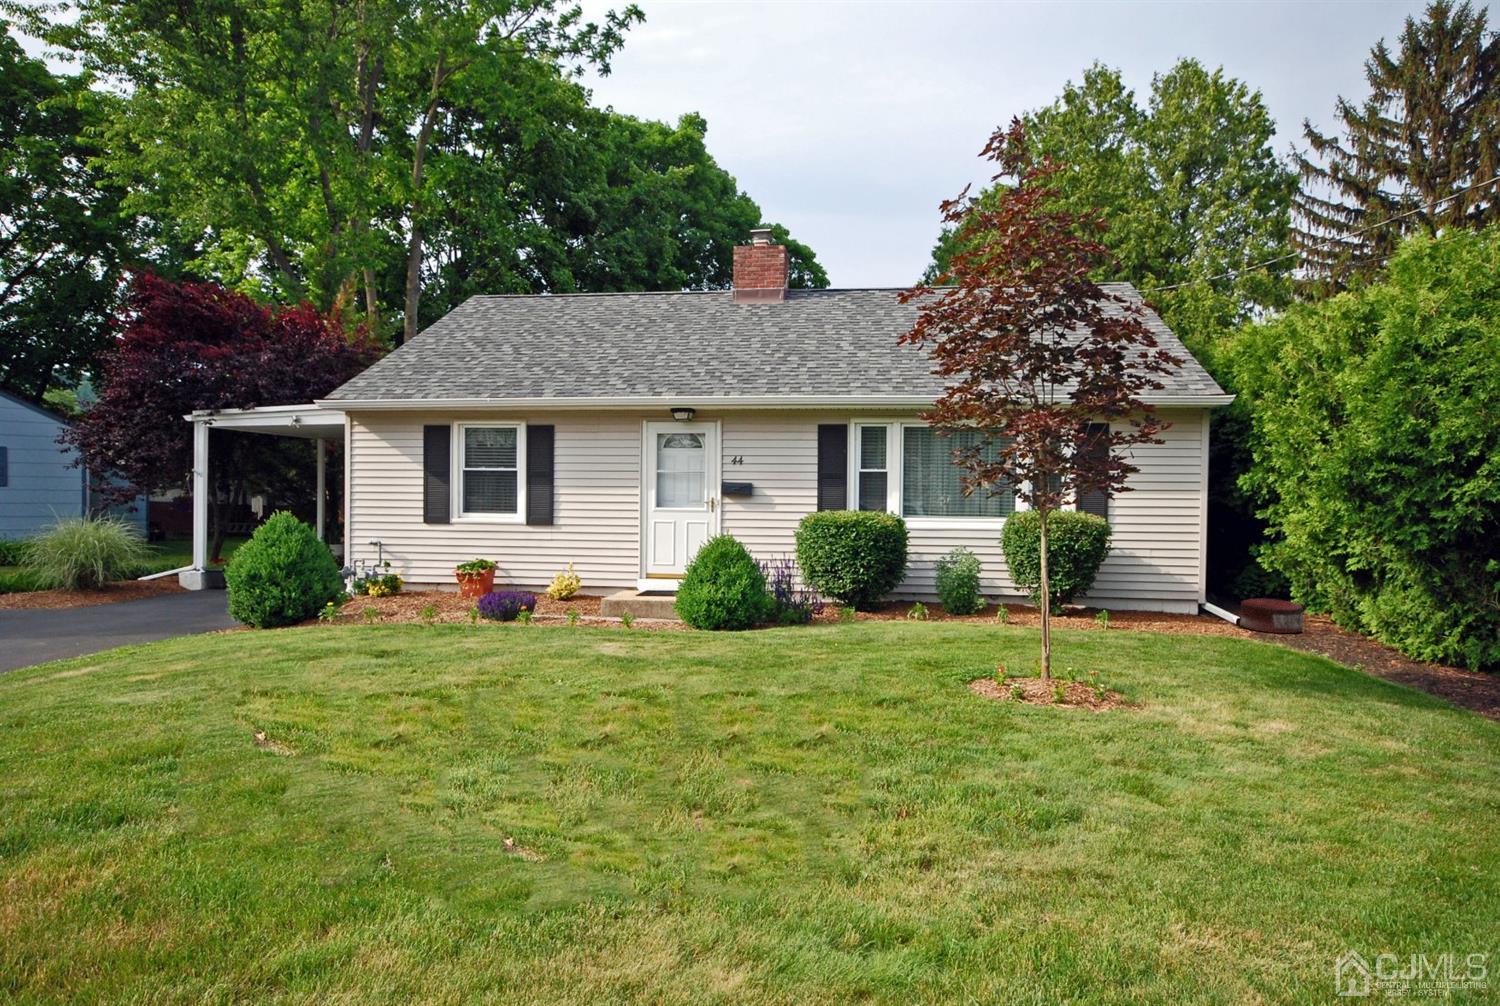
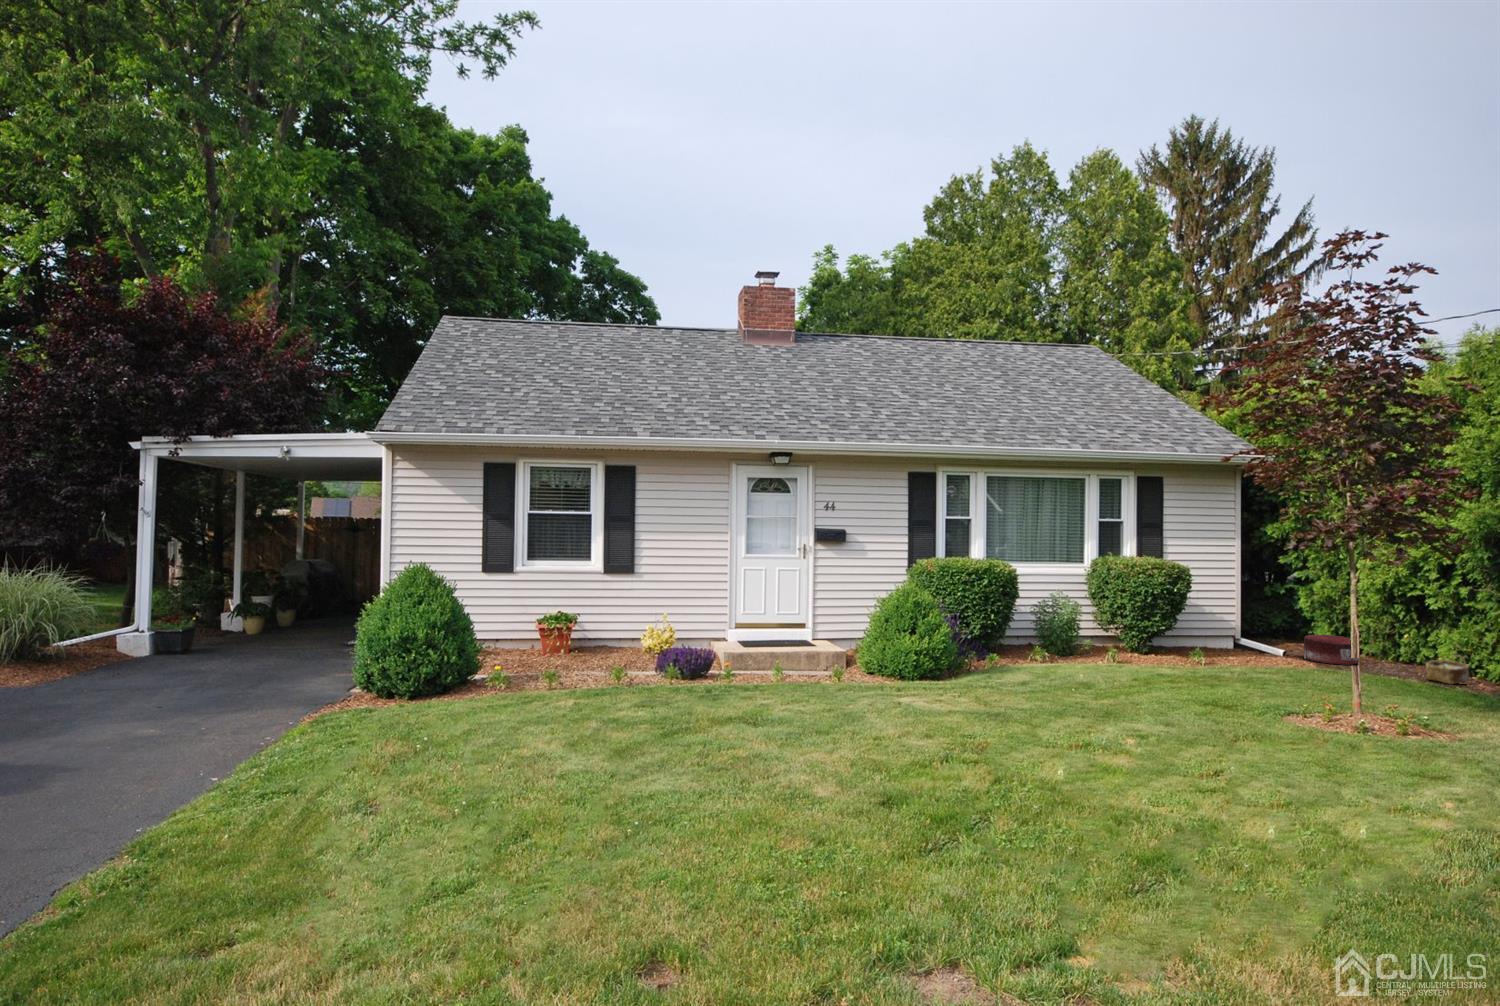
woven basket: none [1354,624,1408,658] -> present [1426,659,1469,684]

